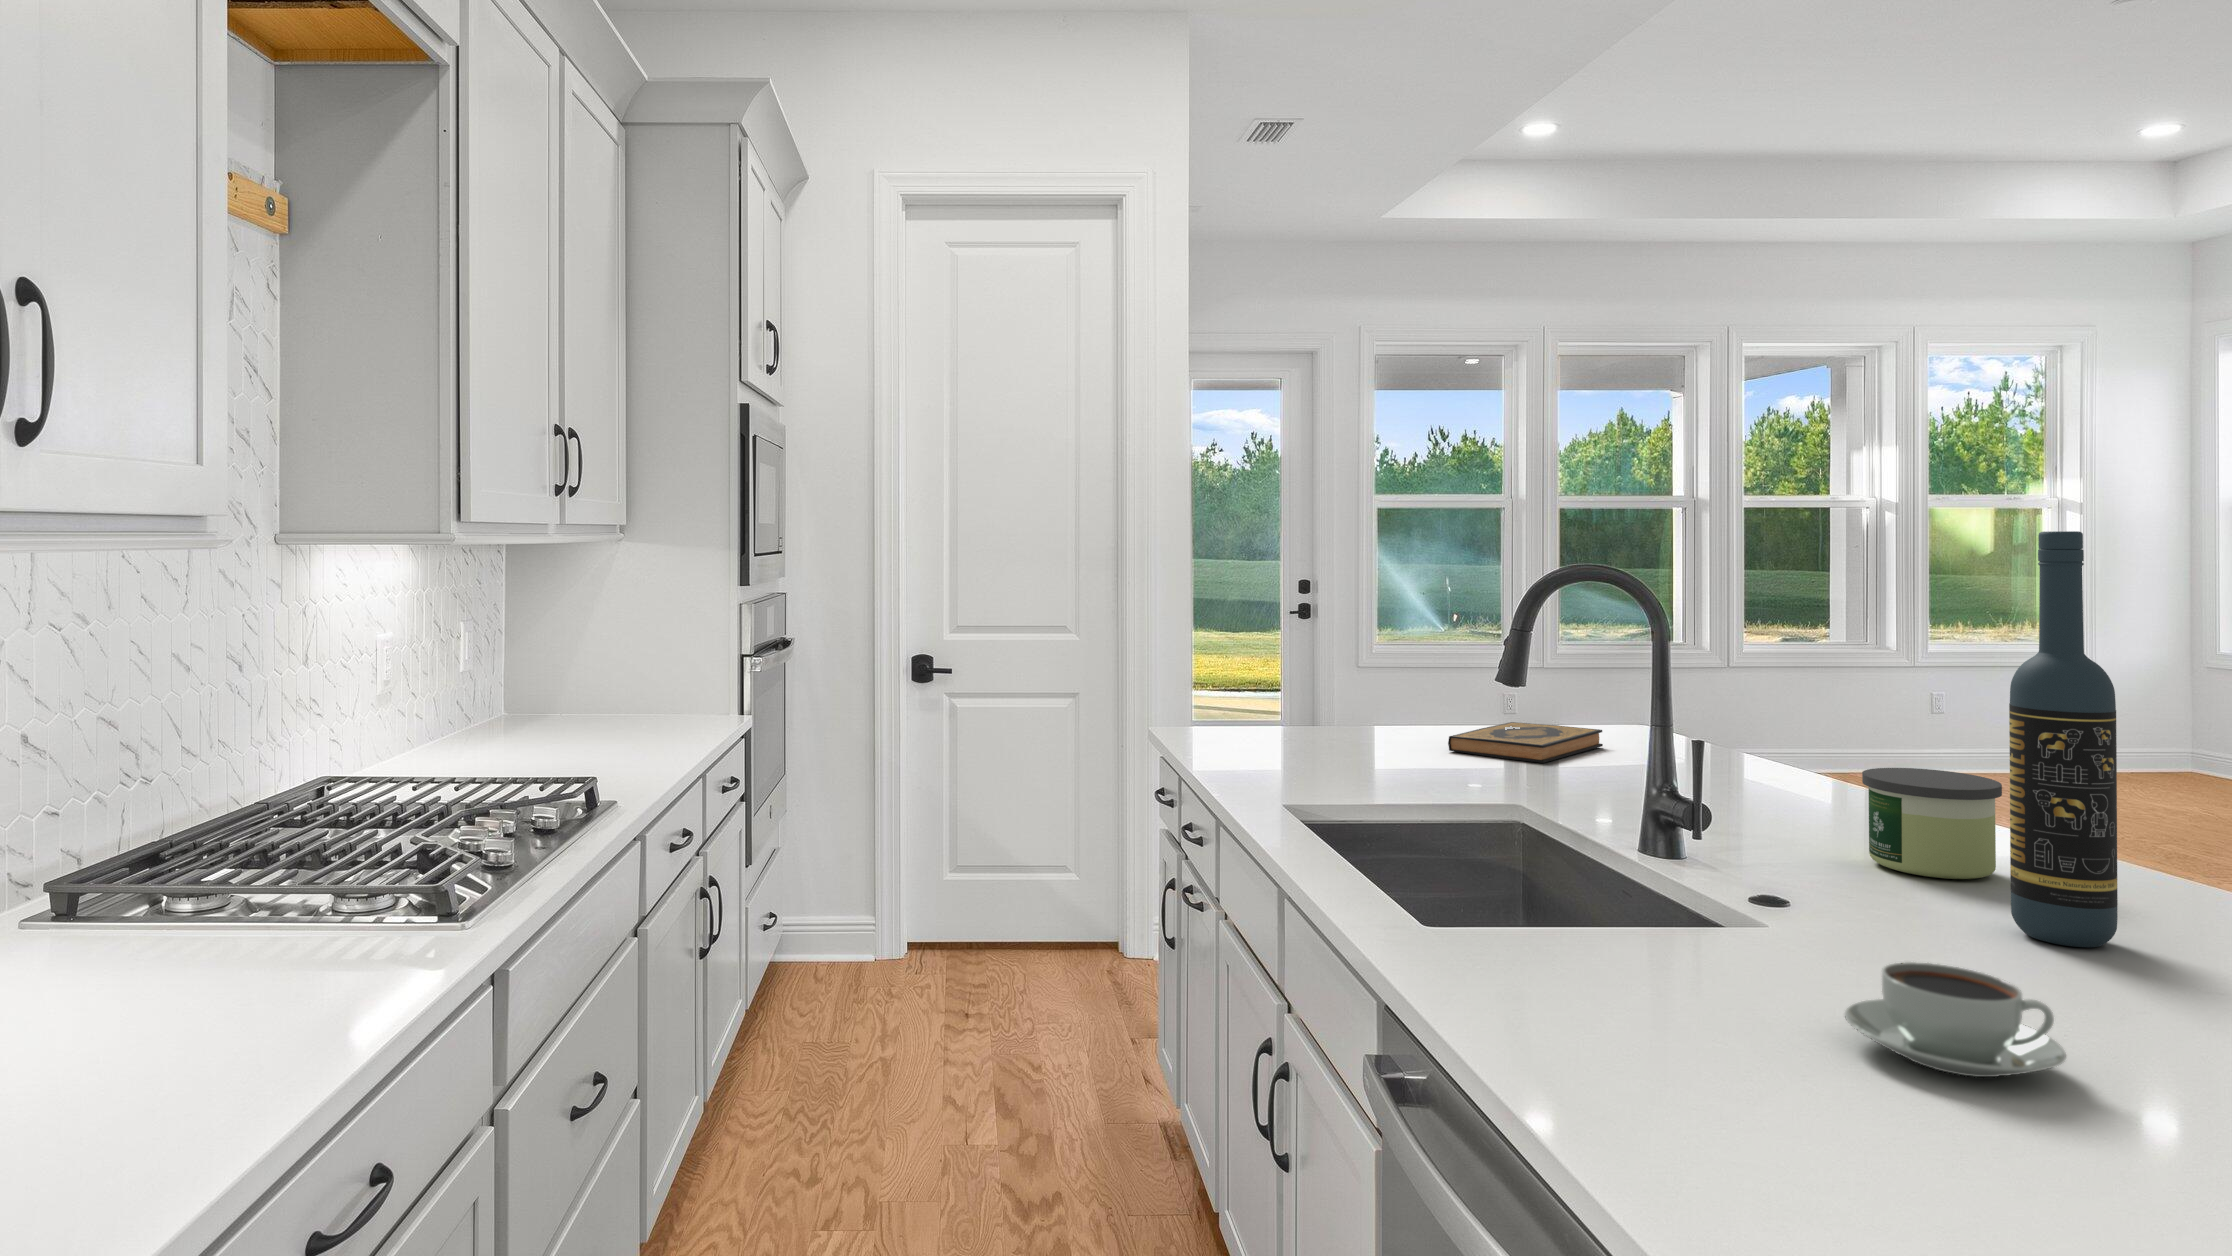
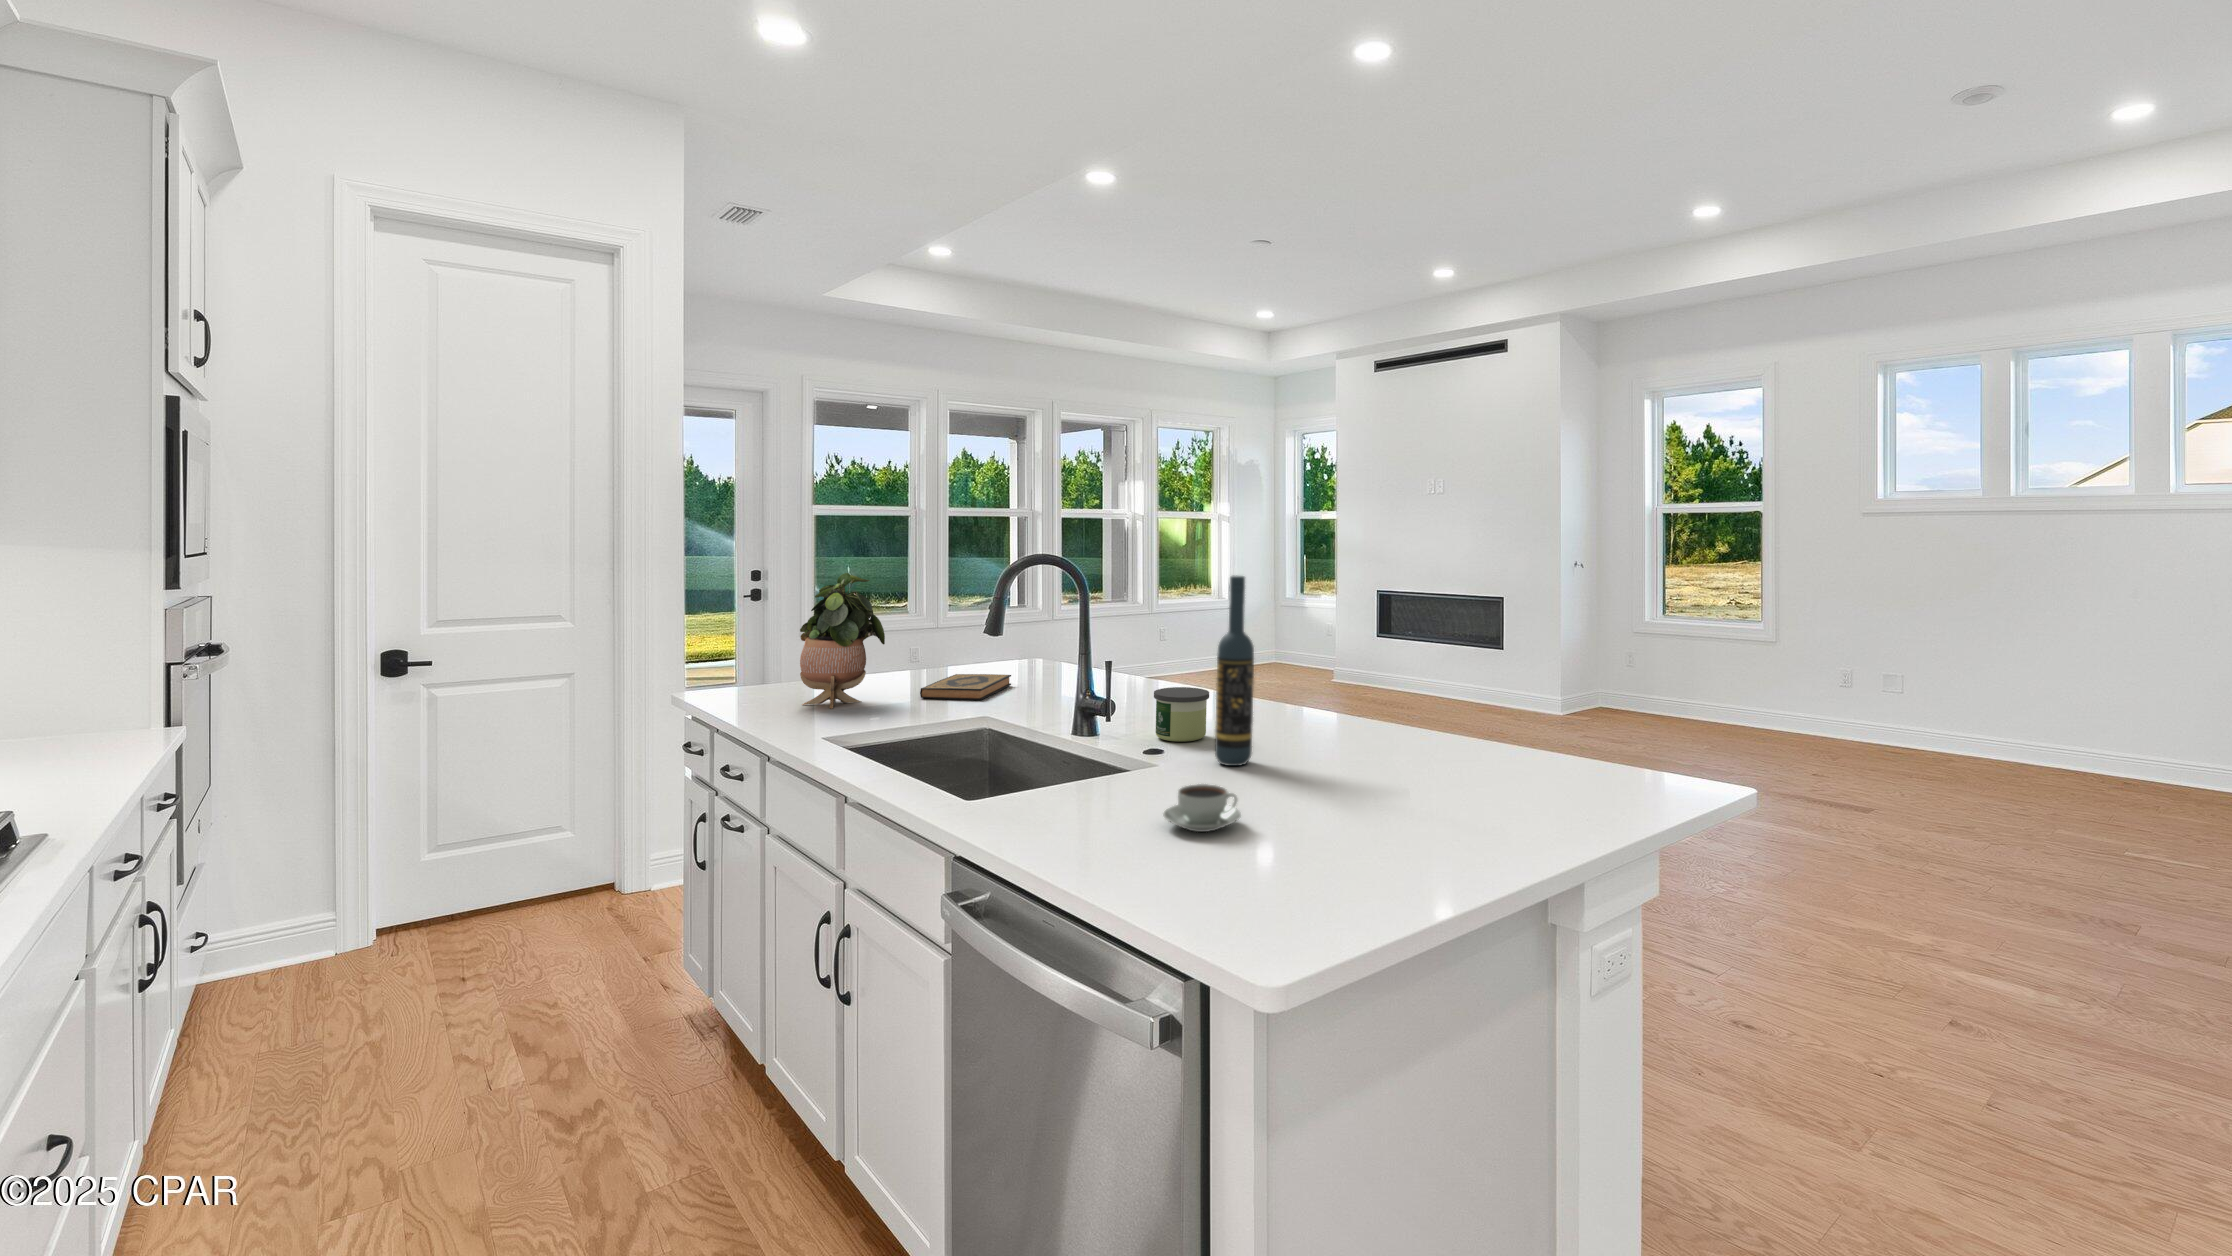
potted plant: none [1279,563,1394,752] -> present [800,573,885,708]

